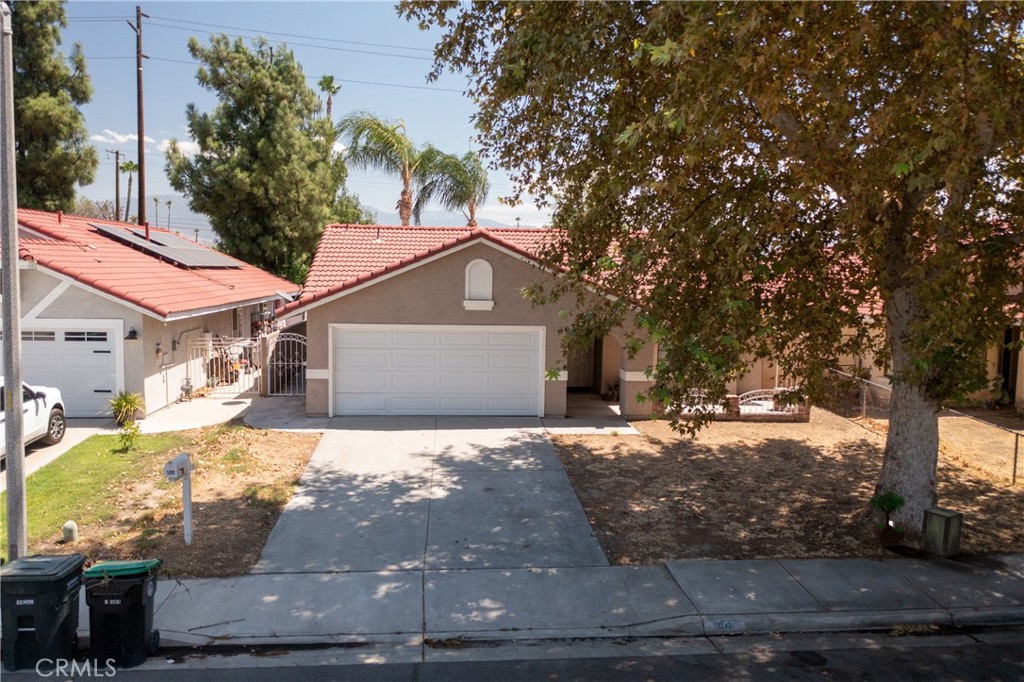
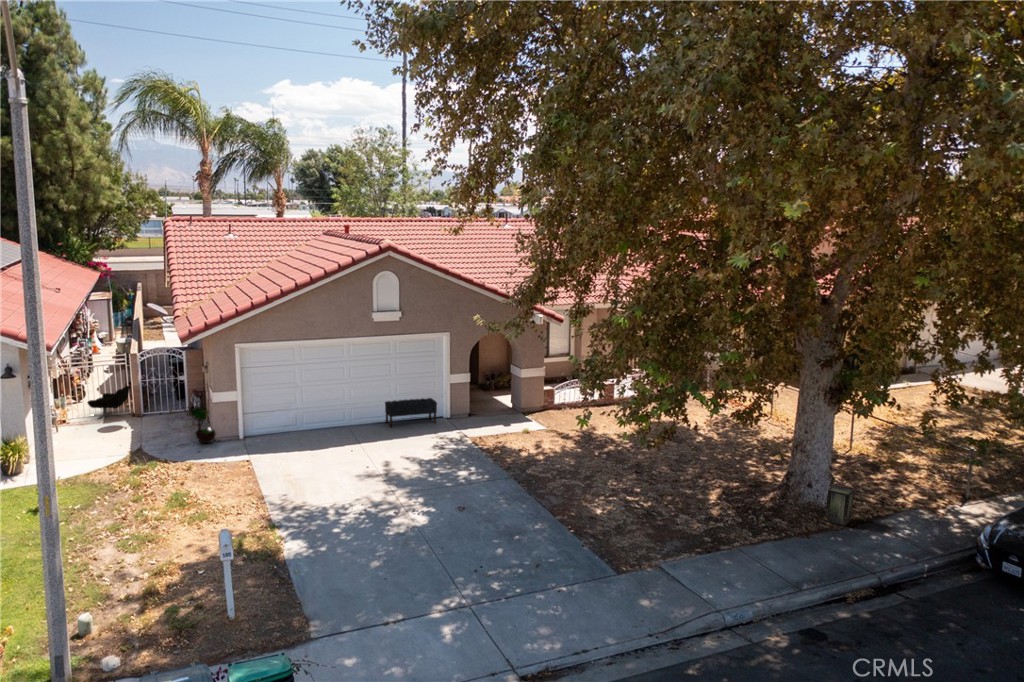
lounge chair: none [216,366,255,394] -> present [87,386,130,419]
bench: none [476,393,529,420] -> present [385,398,437,427]
potted tree: present [869,488,905,547] -> present [189,407,216,443]

